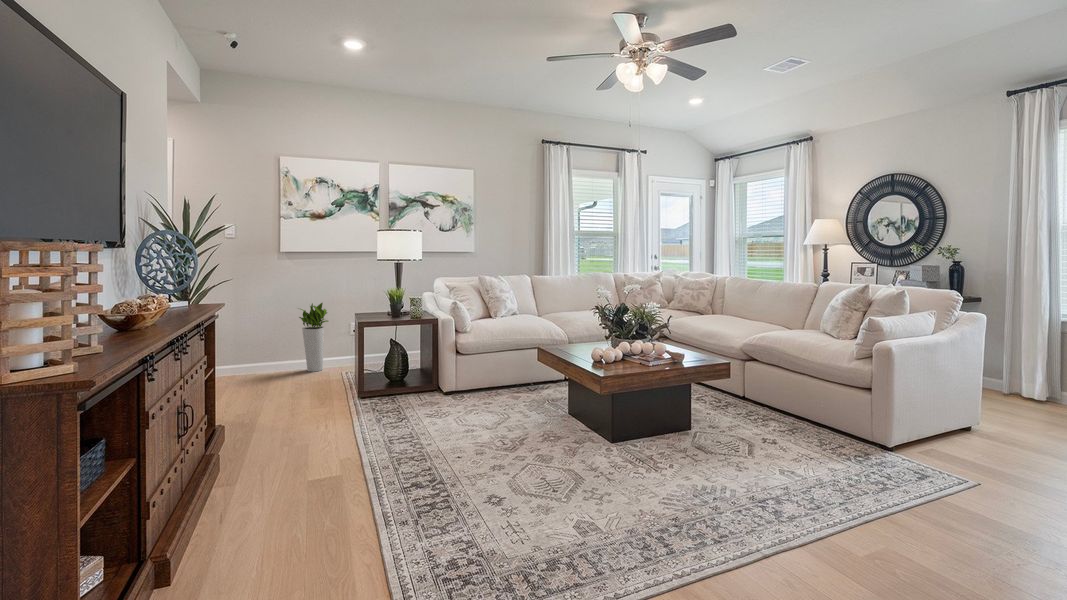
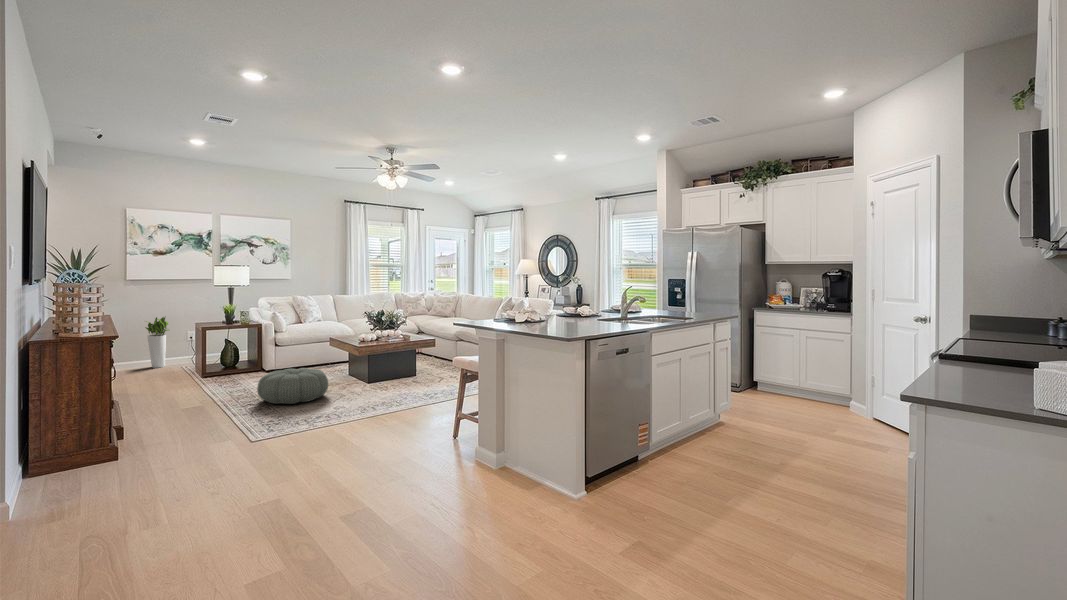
pouf: none [427,408,547,486] -> present [257,368,328,404]

